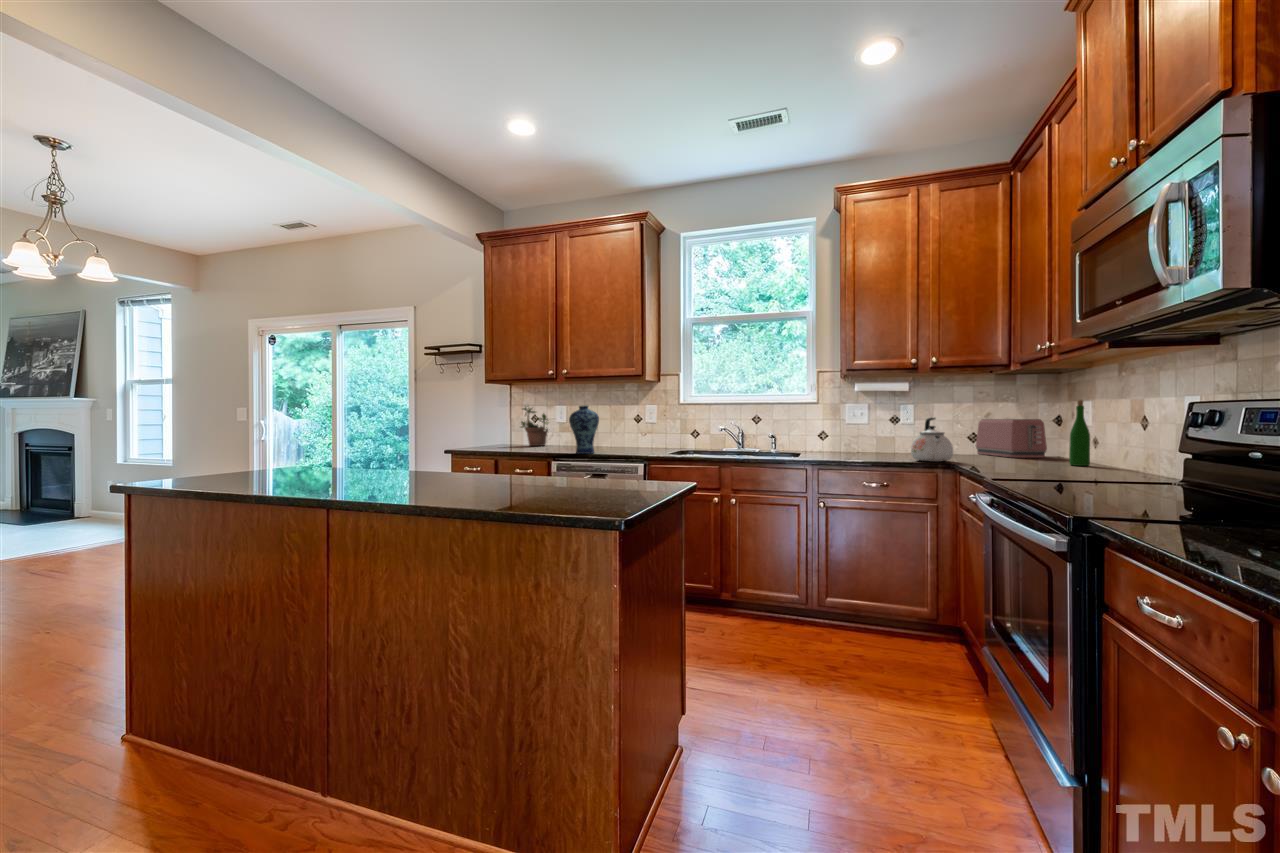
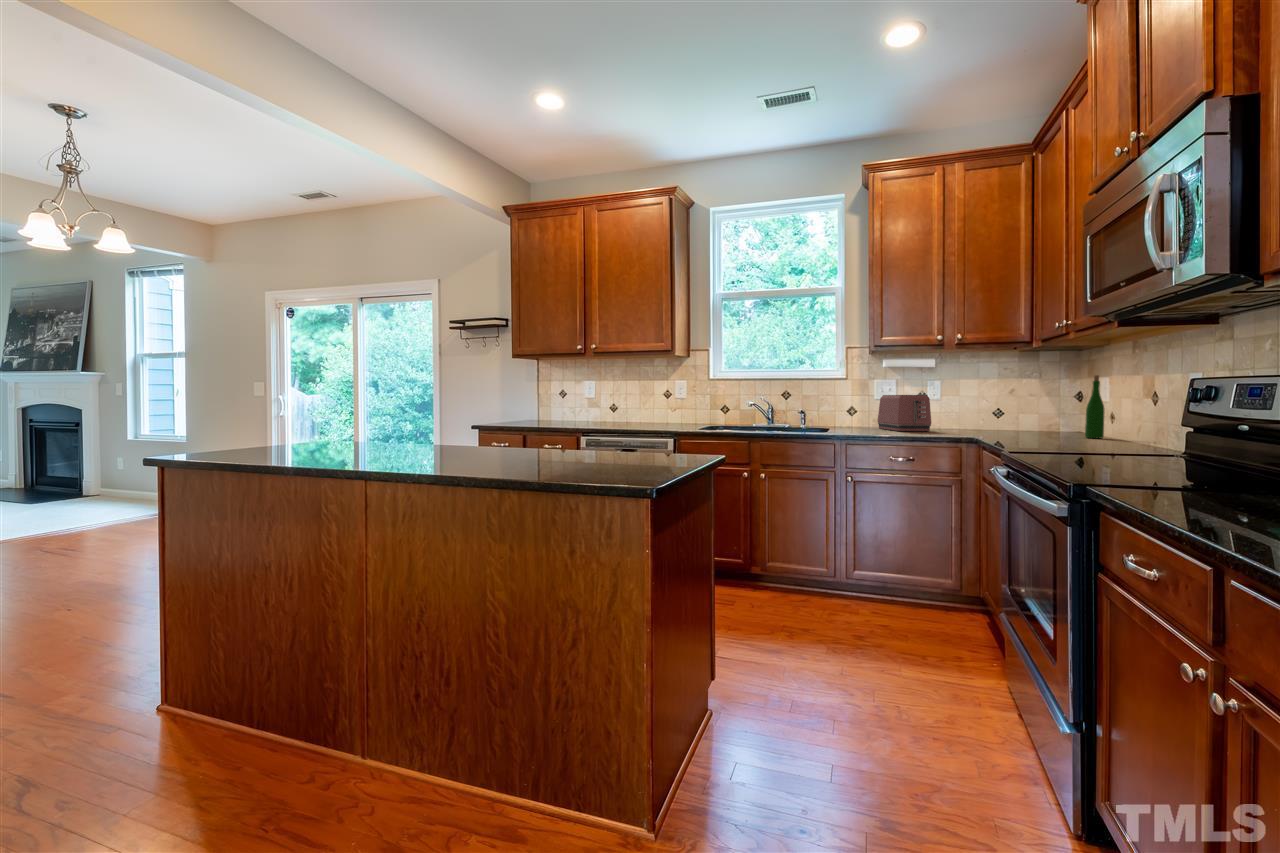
vase: present [569,405,599,454] -> none [600,380,629,428]
potted plant: present [521,406,549,446] -> none [545,376,576,422]
kettle: present [911,418,953,462] -> none [935,392,976,435]
toaster: present [976,419,1047,458] -> present [878,395,931,431]

